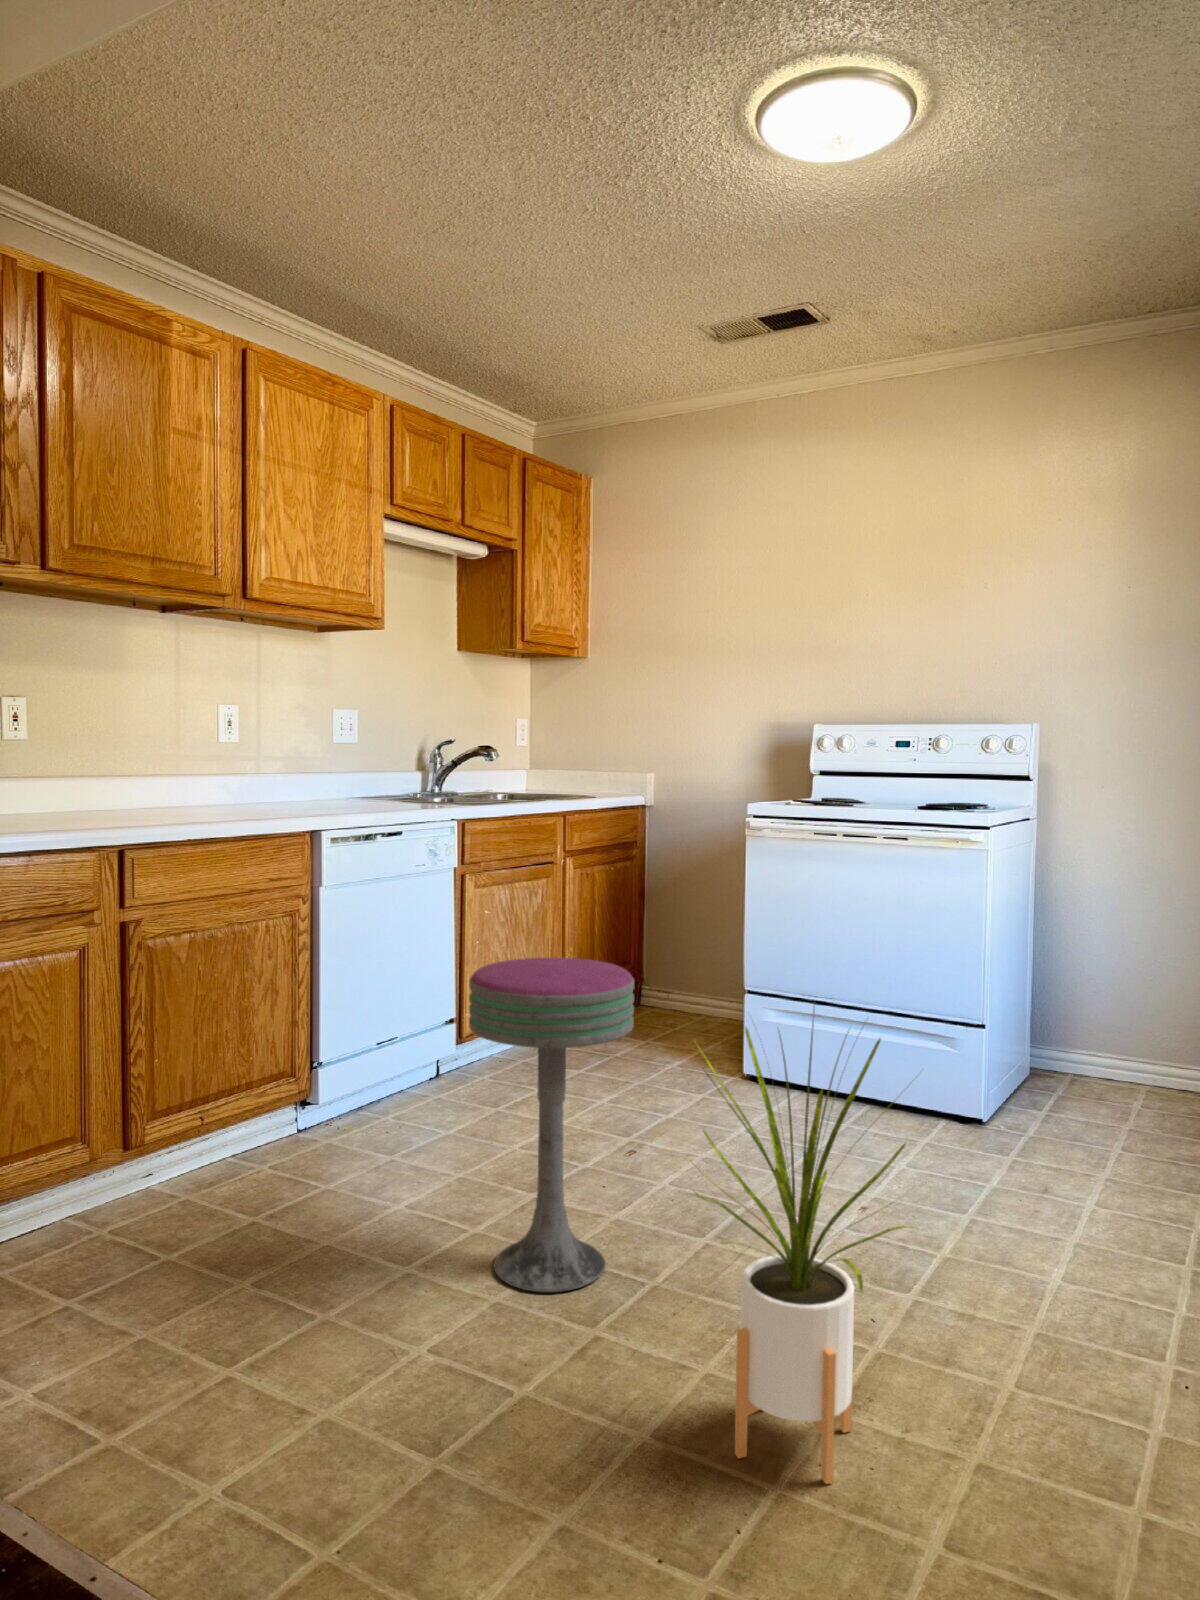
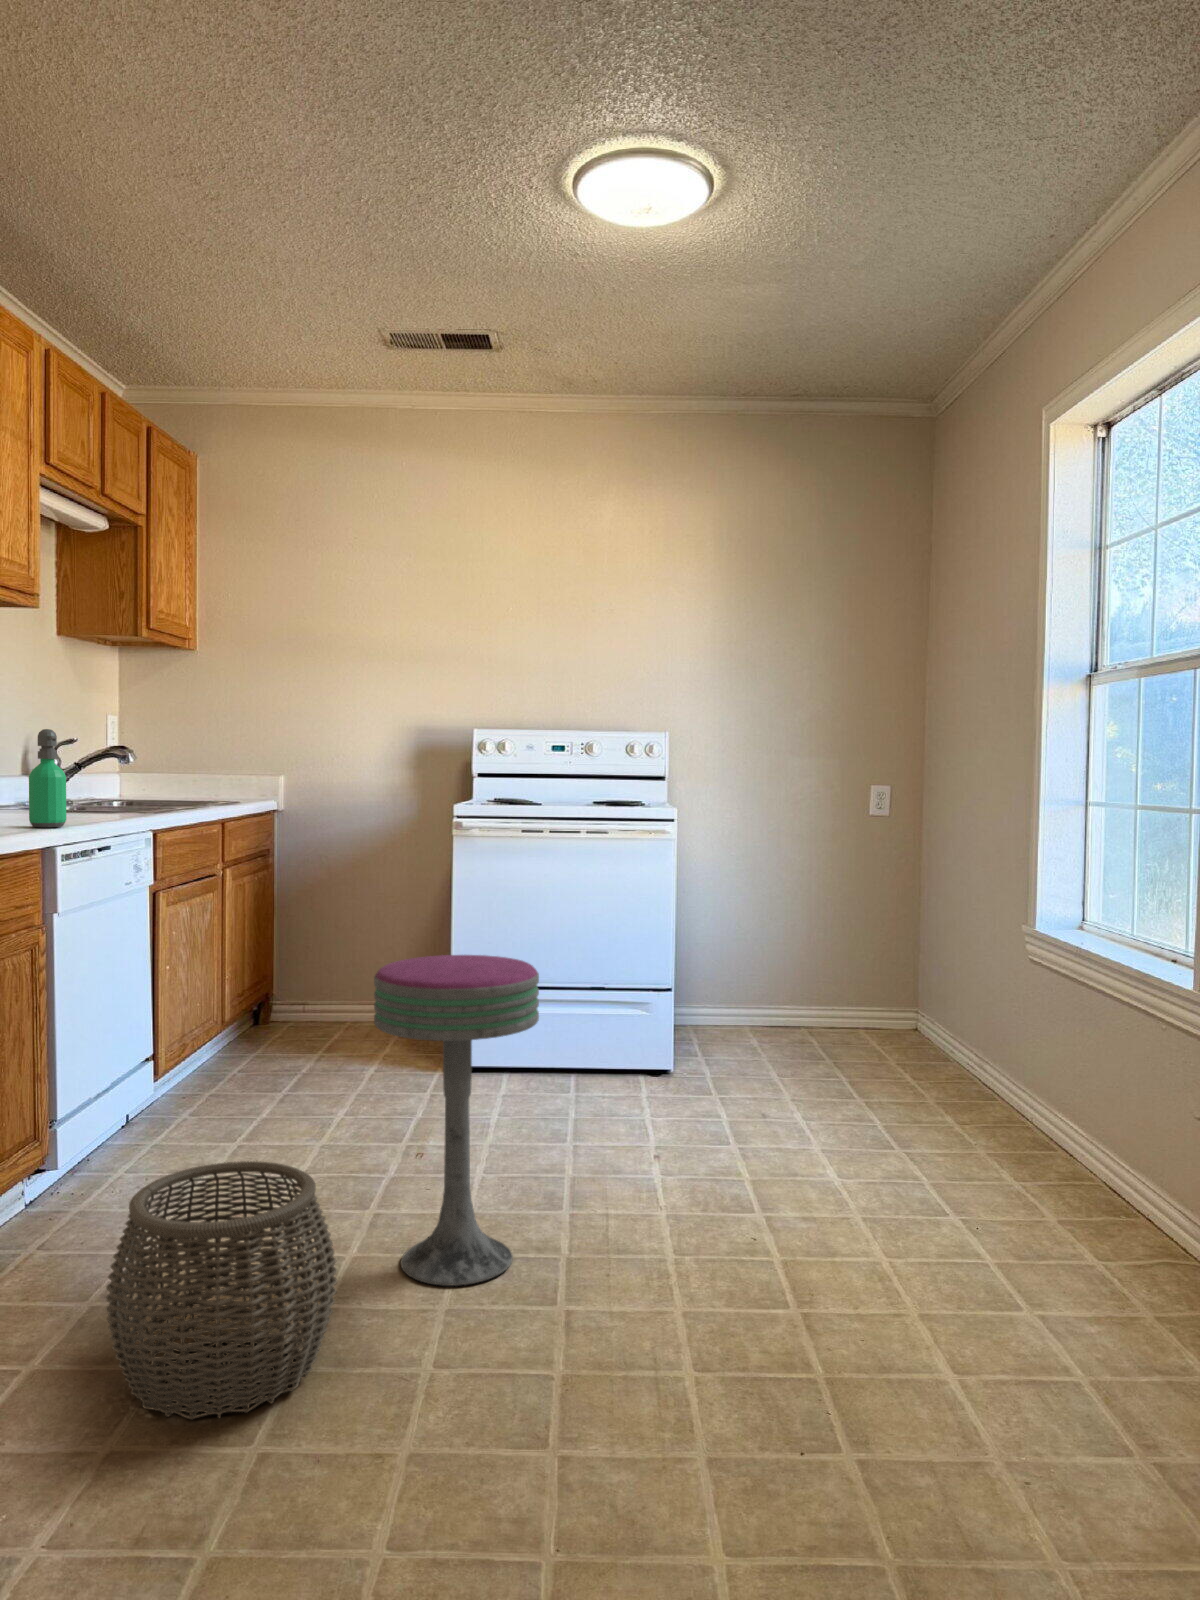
soap dispenser: none [313,732,342,815] -> present [29,729,66,827]
house plant: present [695,1020,918,1484] -> none [691,955,892,1349]
woven basket: none [166,1122,372,1351] -> present [106,1161,337,1420]

